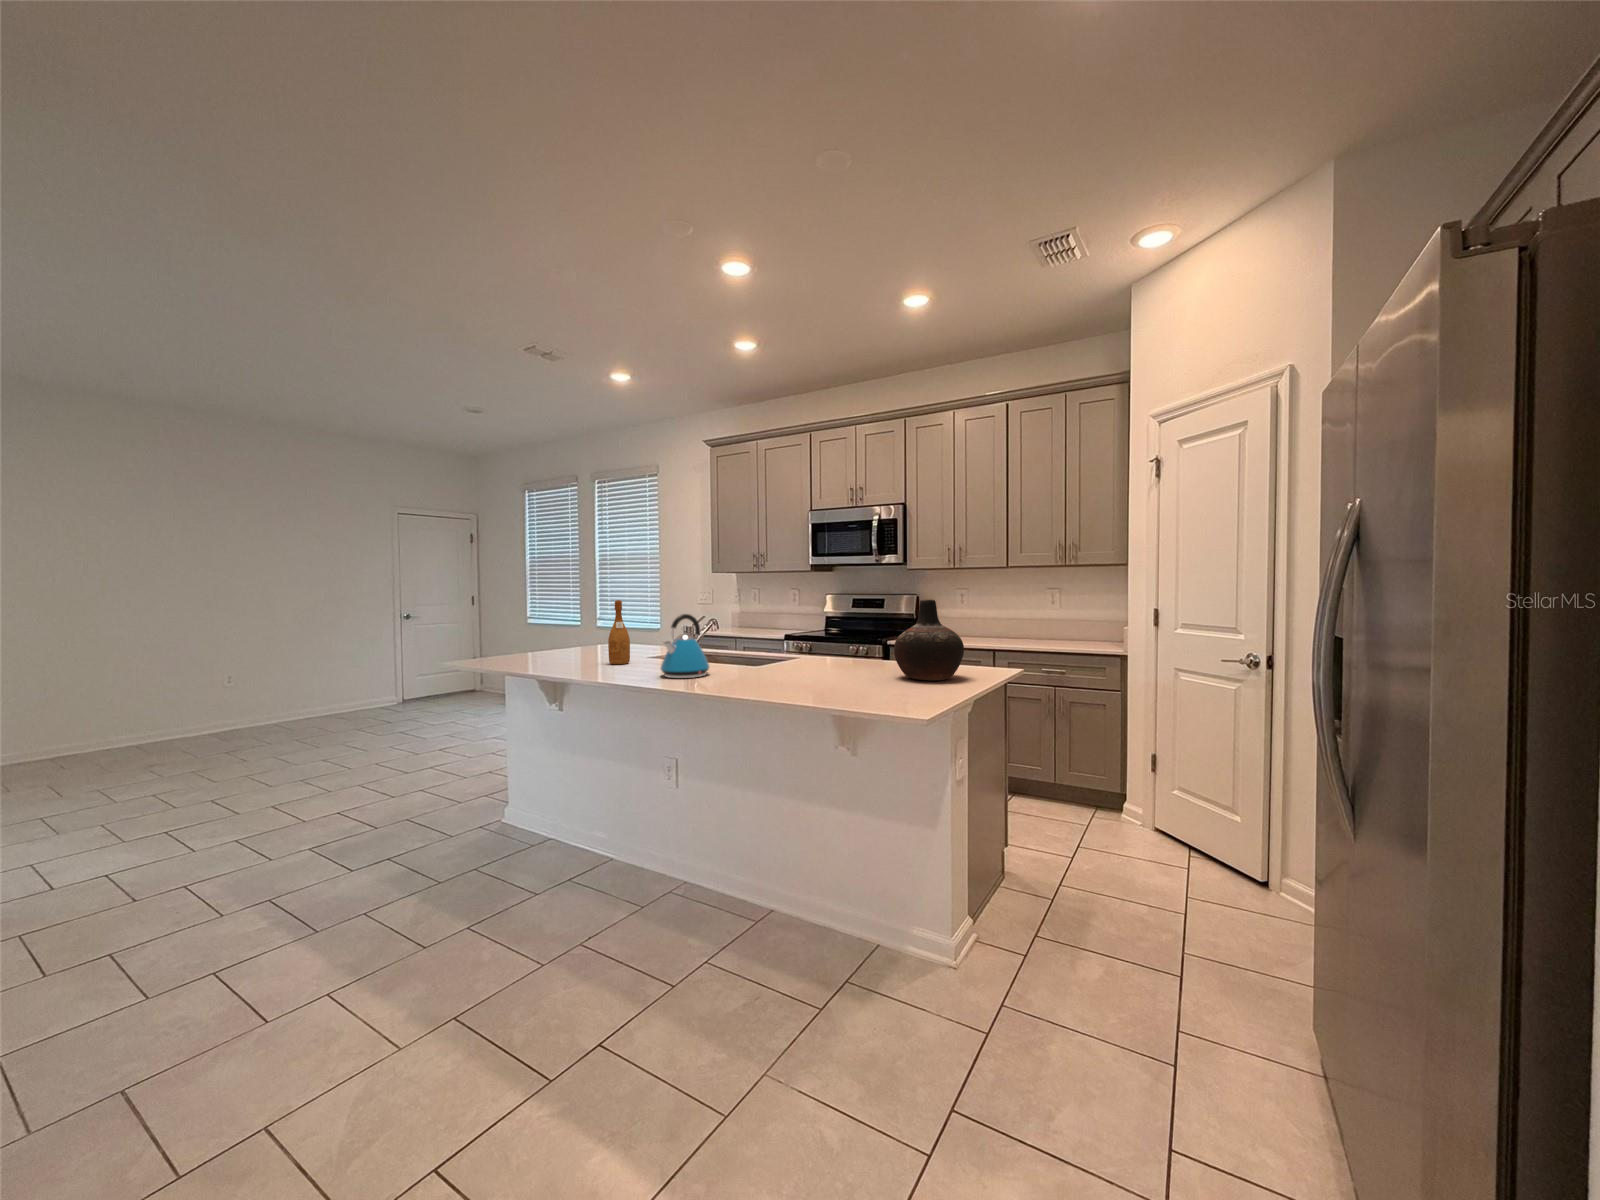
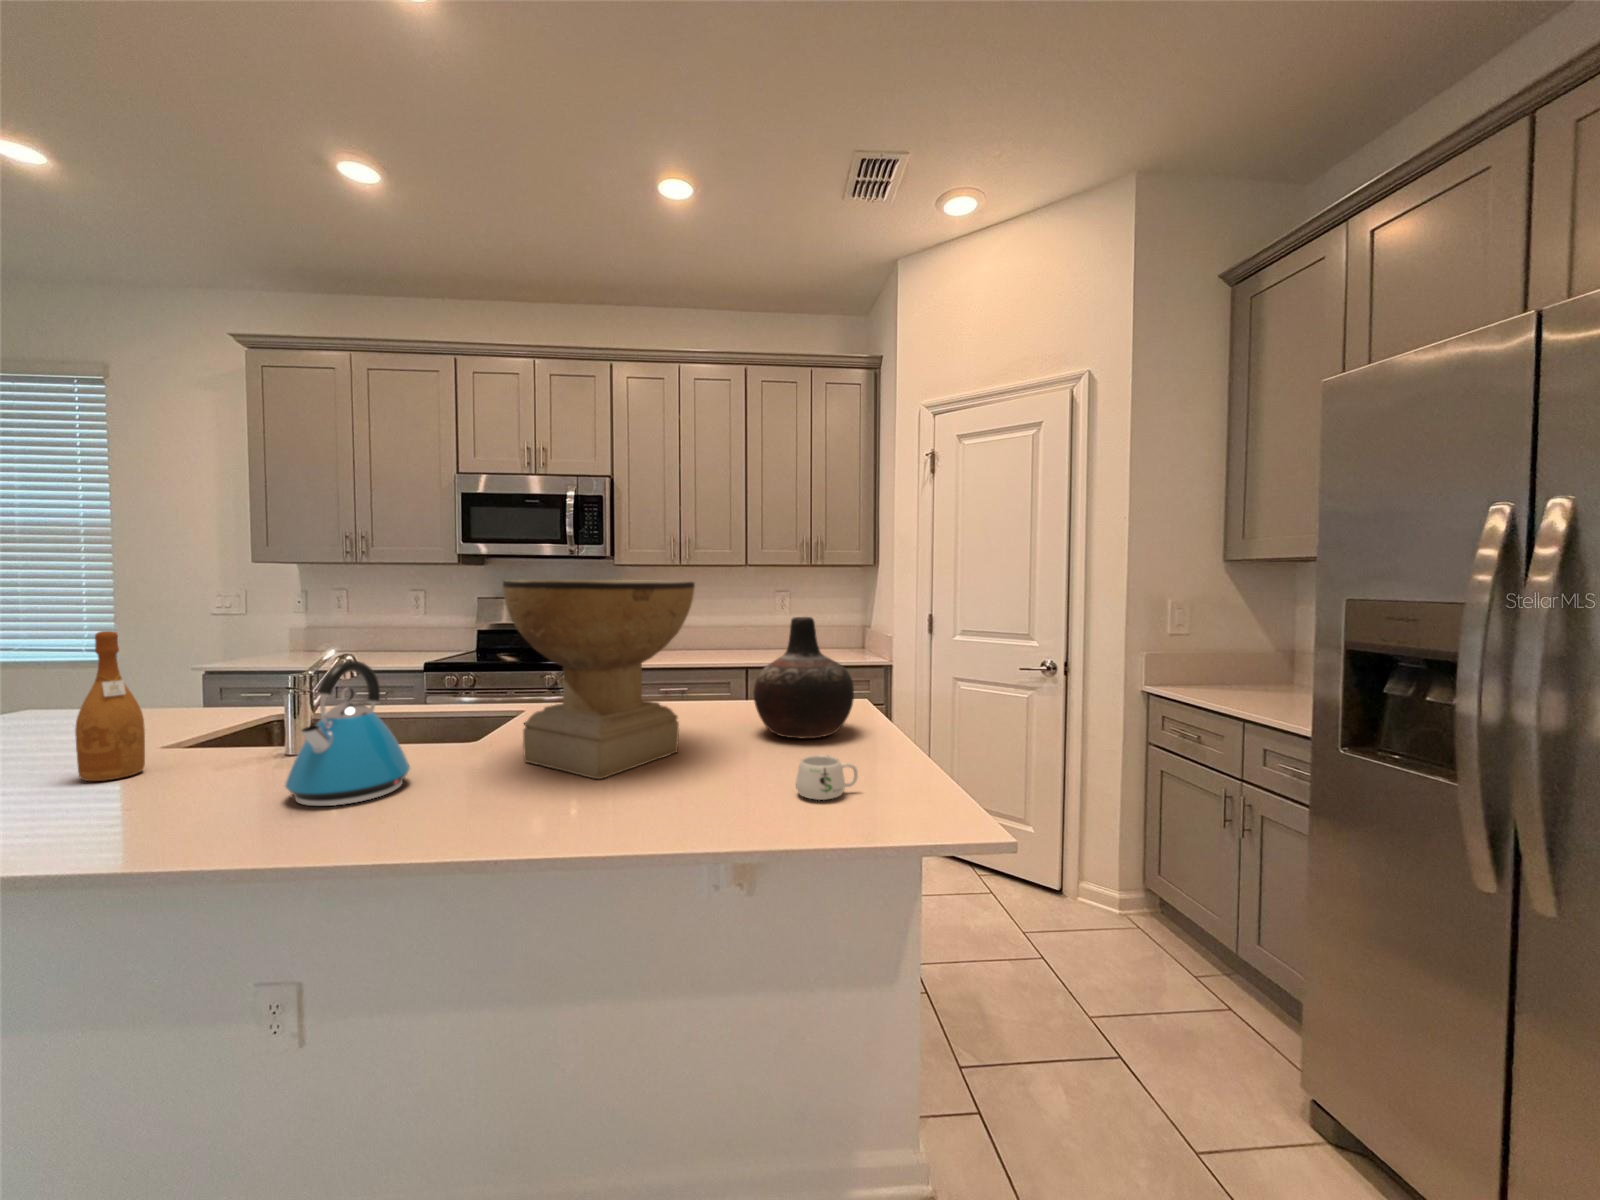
decorative bowl: none [748,575,852,682] -> present [503,580,695,779]
mug: none [859,676,896,699] -> present [796,755,858,800]

